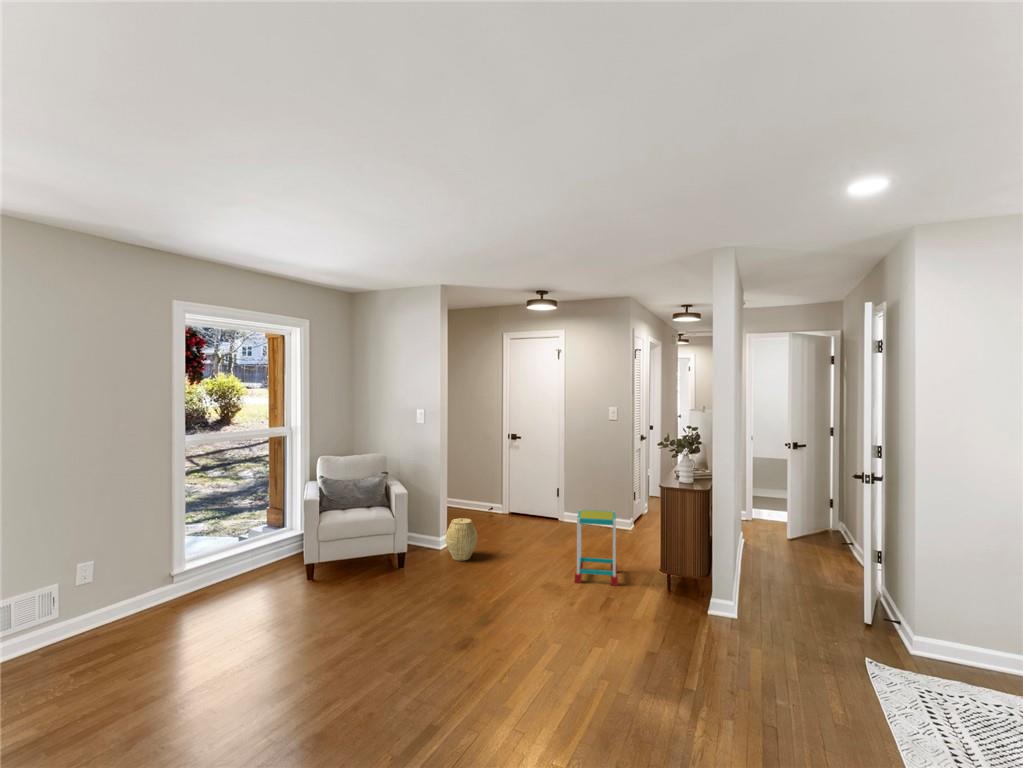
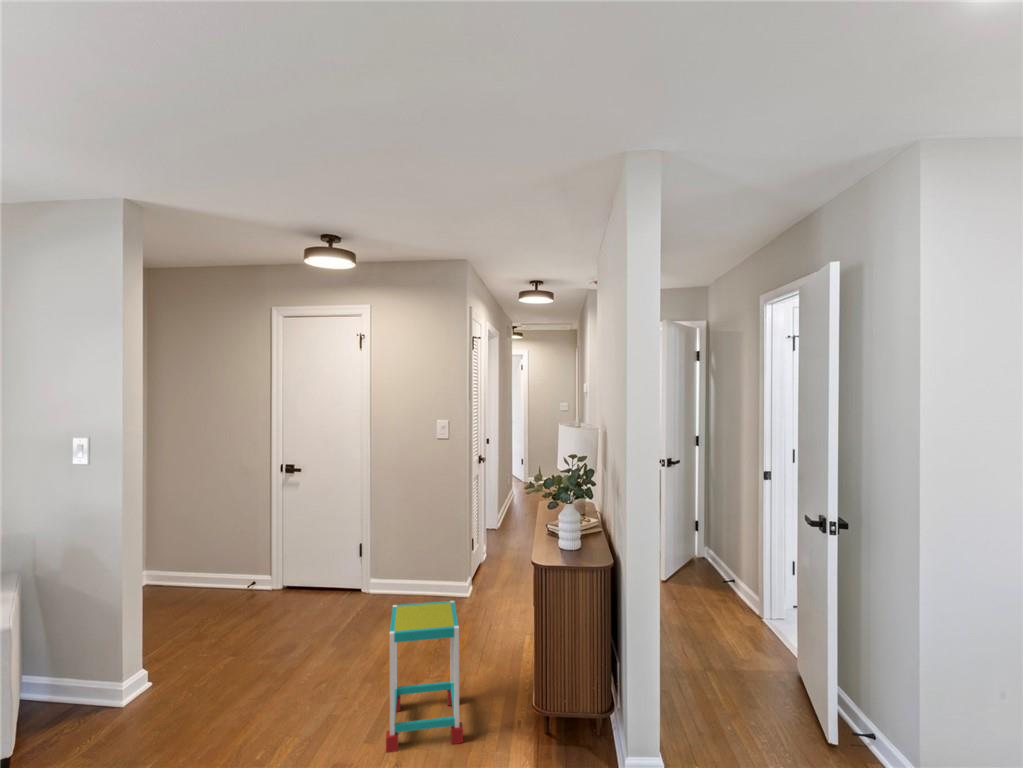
woven basket: present [446,518,477,561] -> none [127,643,199,733]

